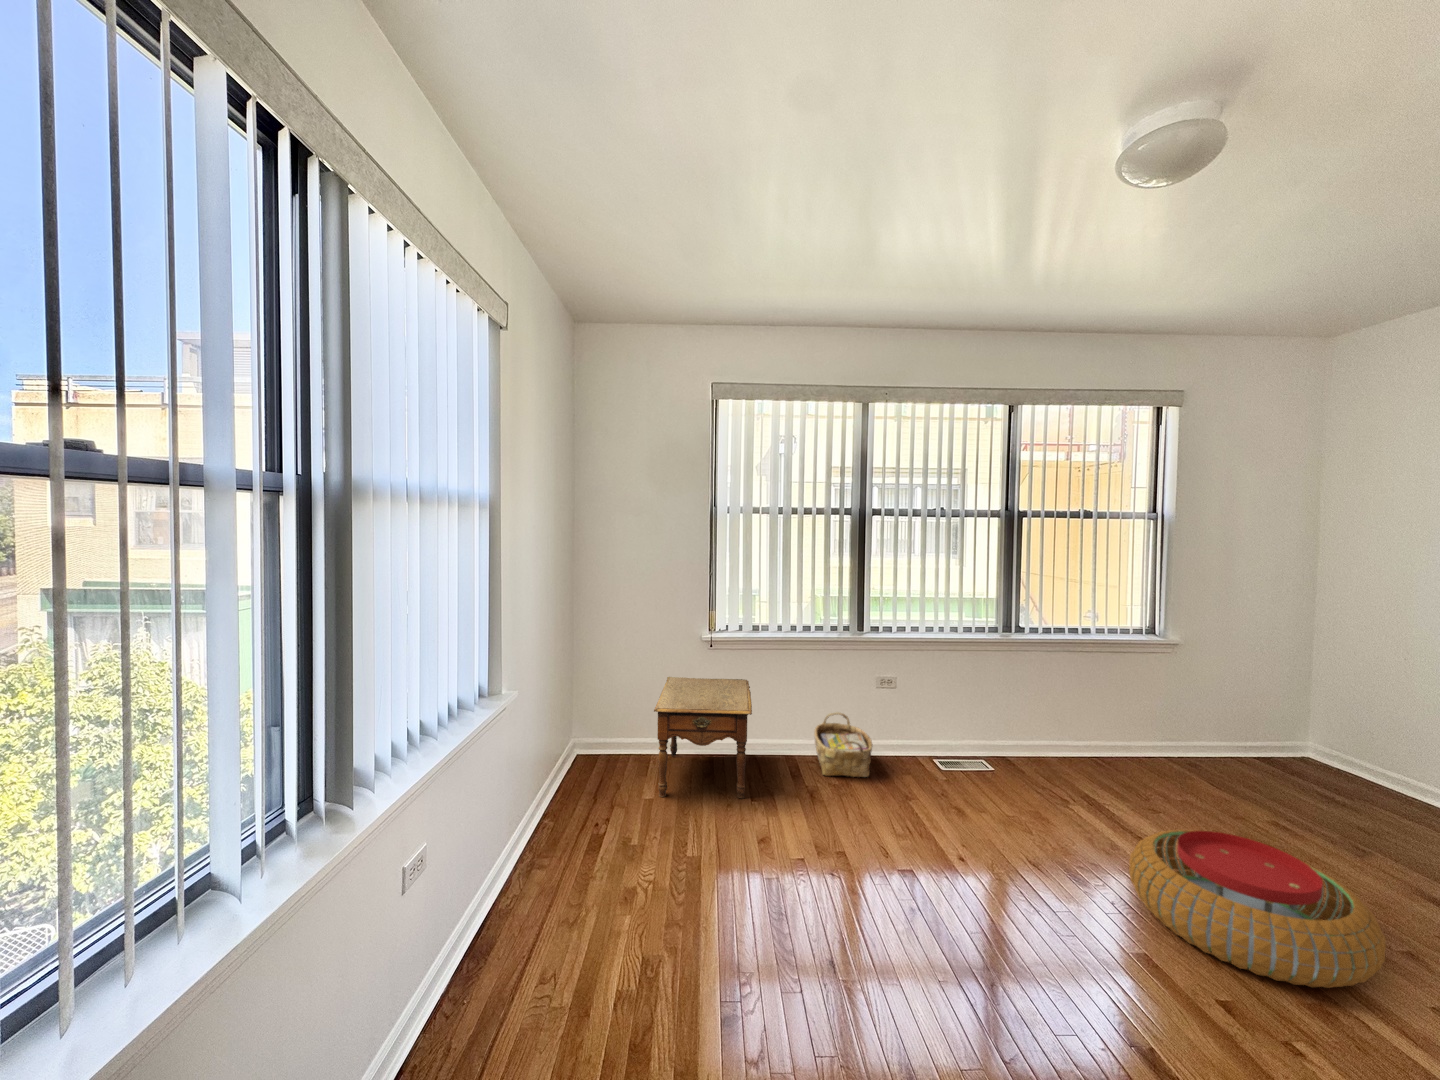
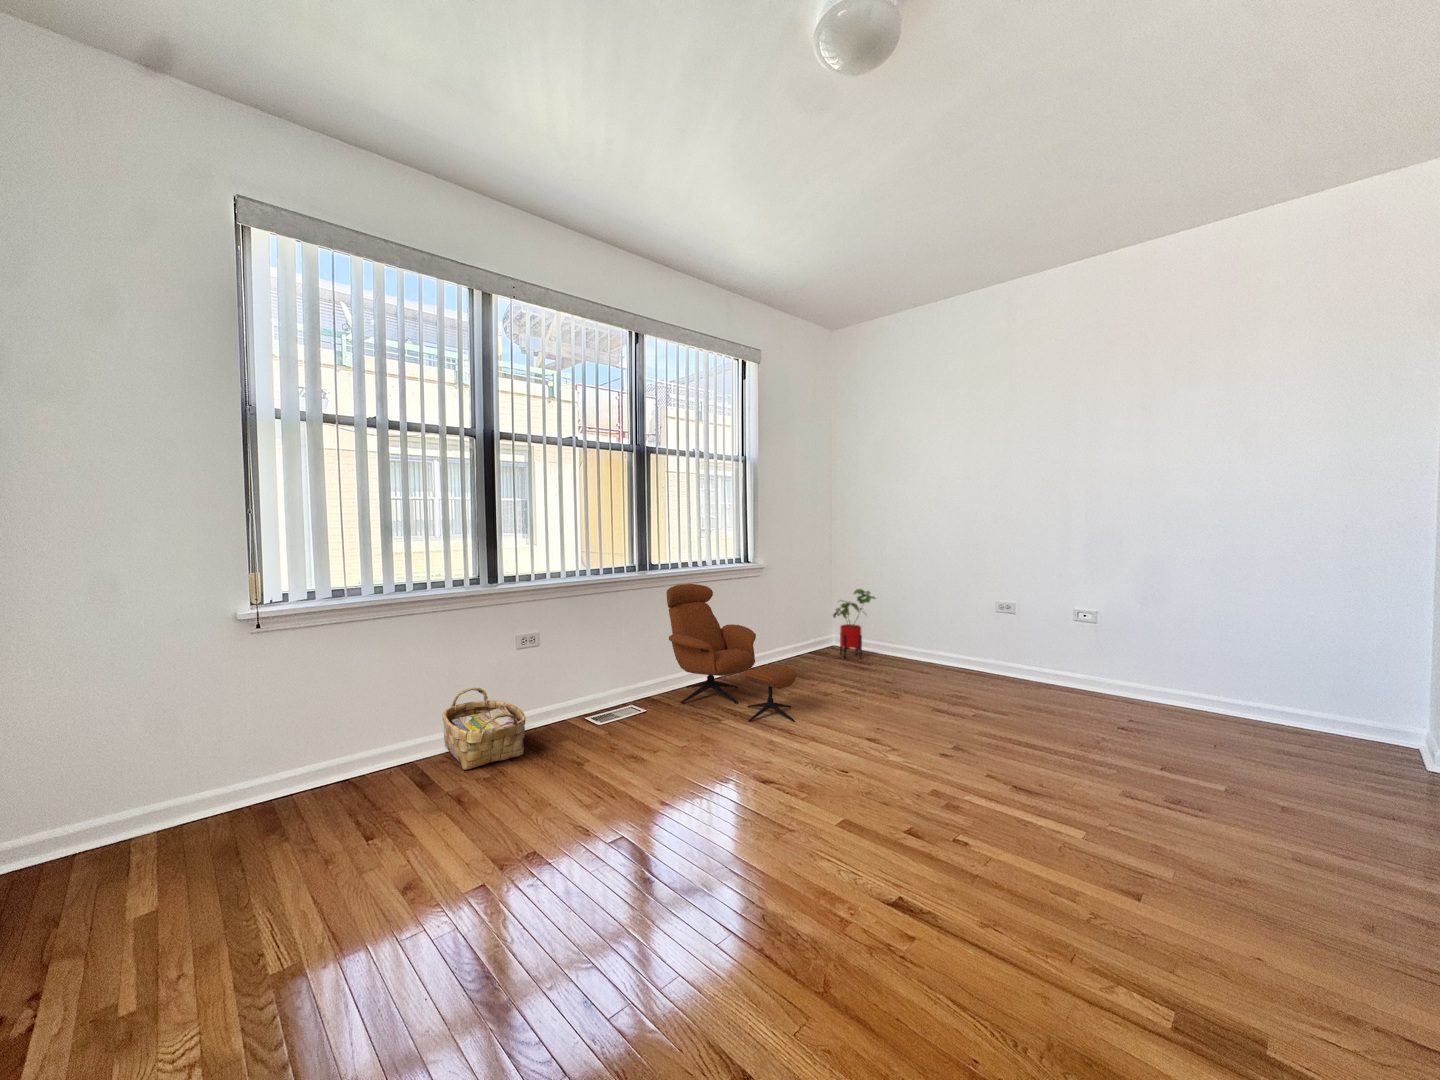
lounge chair: none [1027,652,1173,836] -> present [666,584,797,722]
side table: present [654,677,752,798] -> none [148,668,363,897]
house plant: none [1301,692,1390,788] -> present [833,589,875,658]
pouf: present [1129,830,1386,988] -> none [803,695,972,798]

